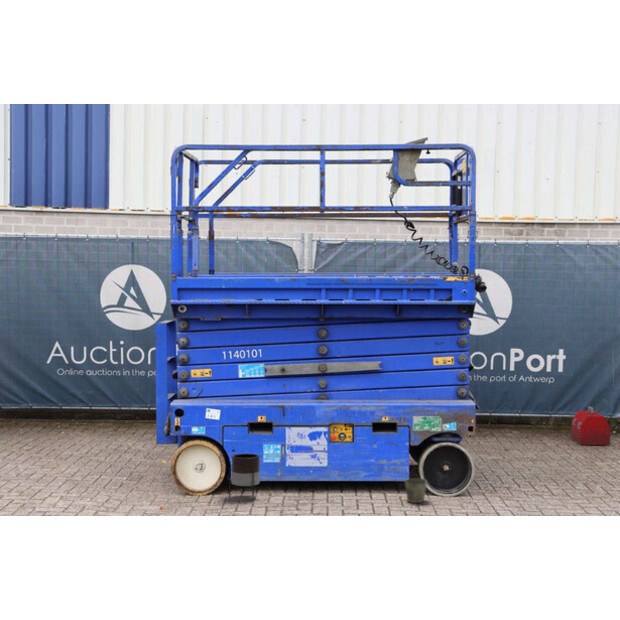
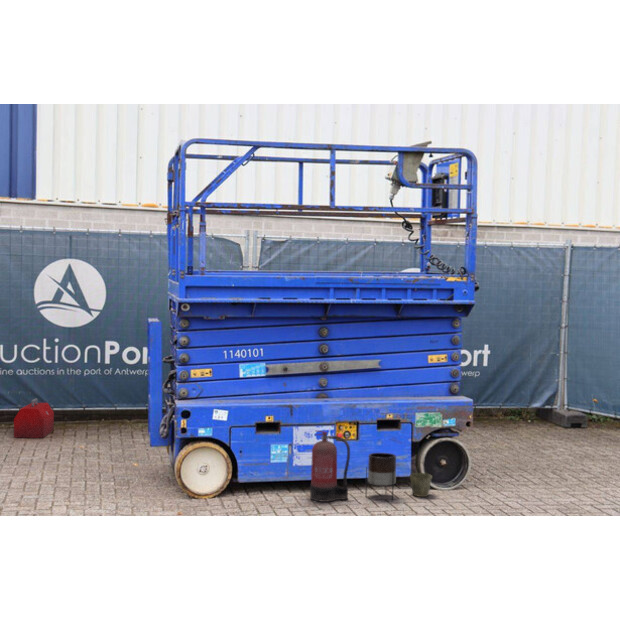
toolbox: present [571,406,610,445] -> present [14,398,54,438]
fire extinguisher: none [300,431,338,503] -> present [310,431,350,502]
planter: present [229,453,260,501] -> present [366,453,396,500]

